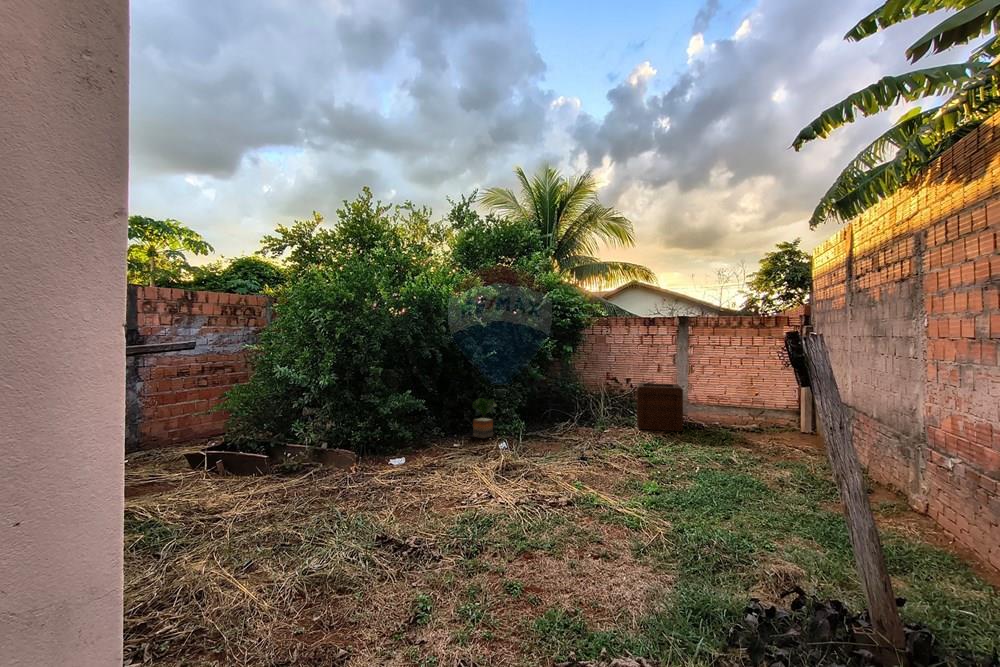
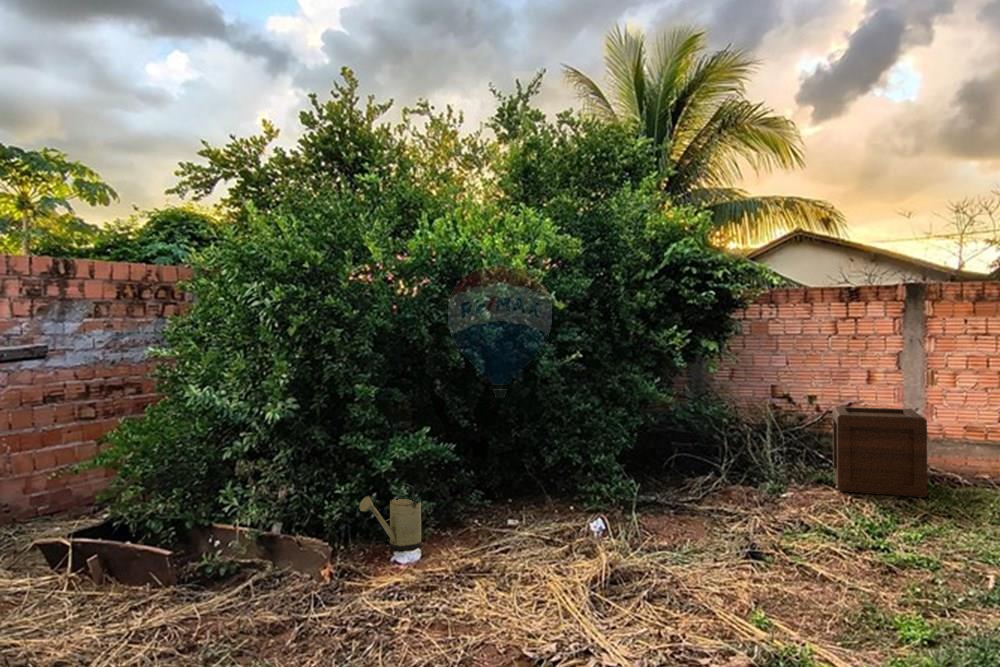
potted tree: present [473,398,496,438] -> none [537,437,582,509]
watering can: none [371,421,408,459] -> present [359,483,425,550]

